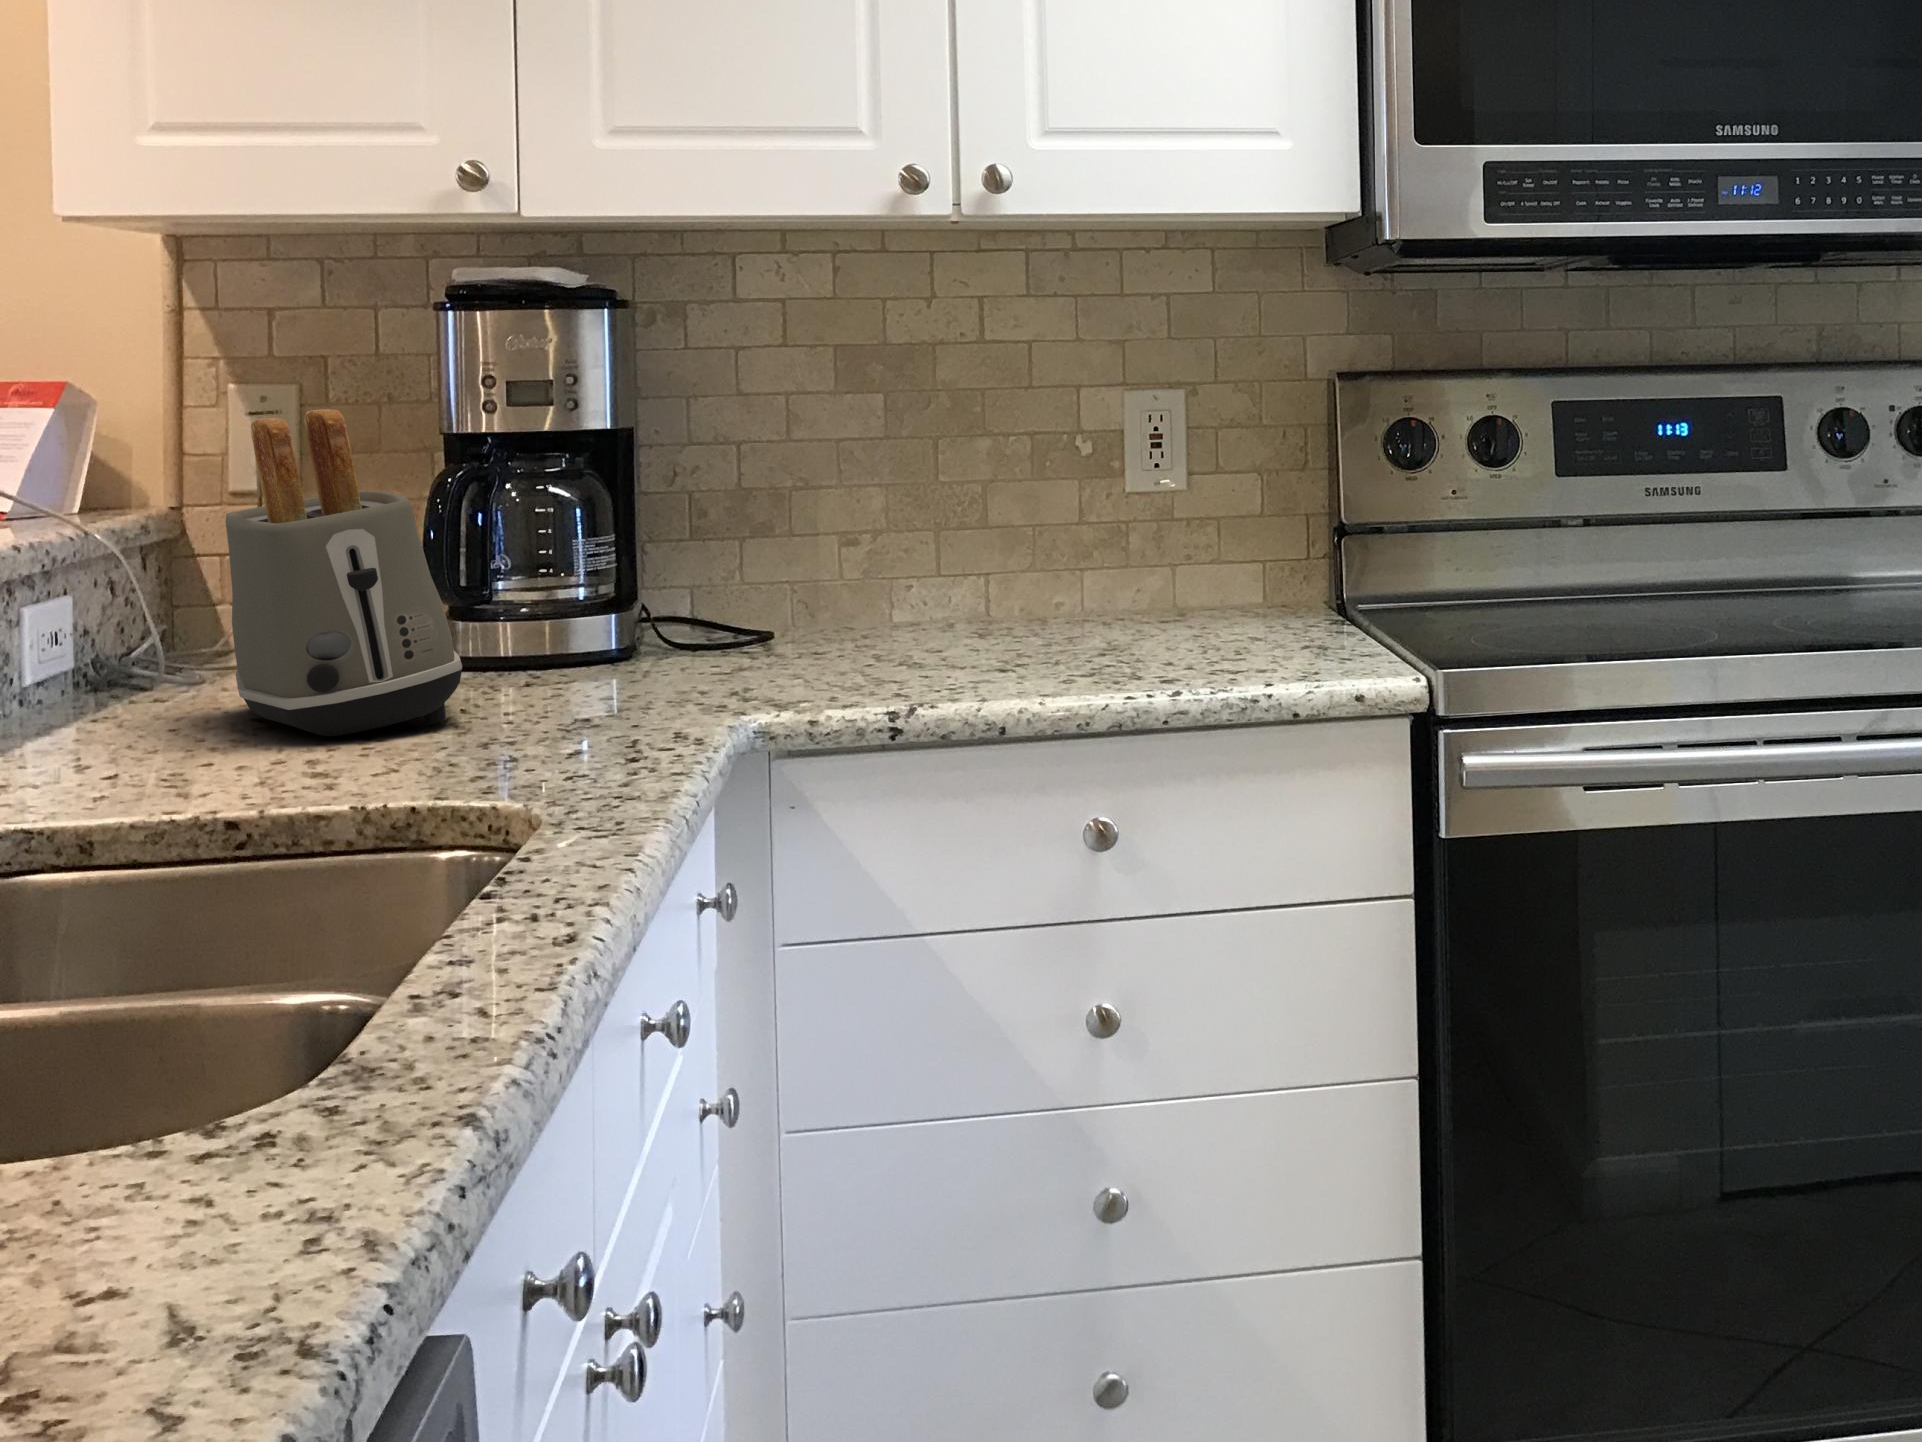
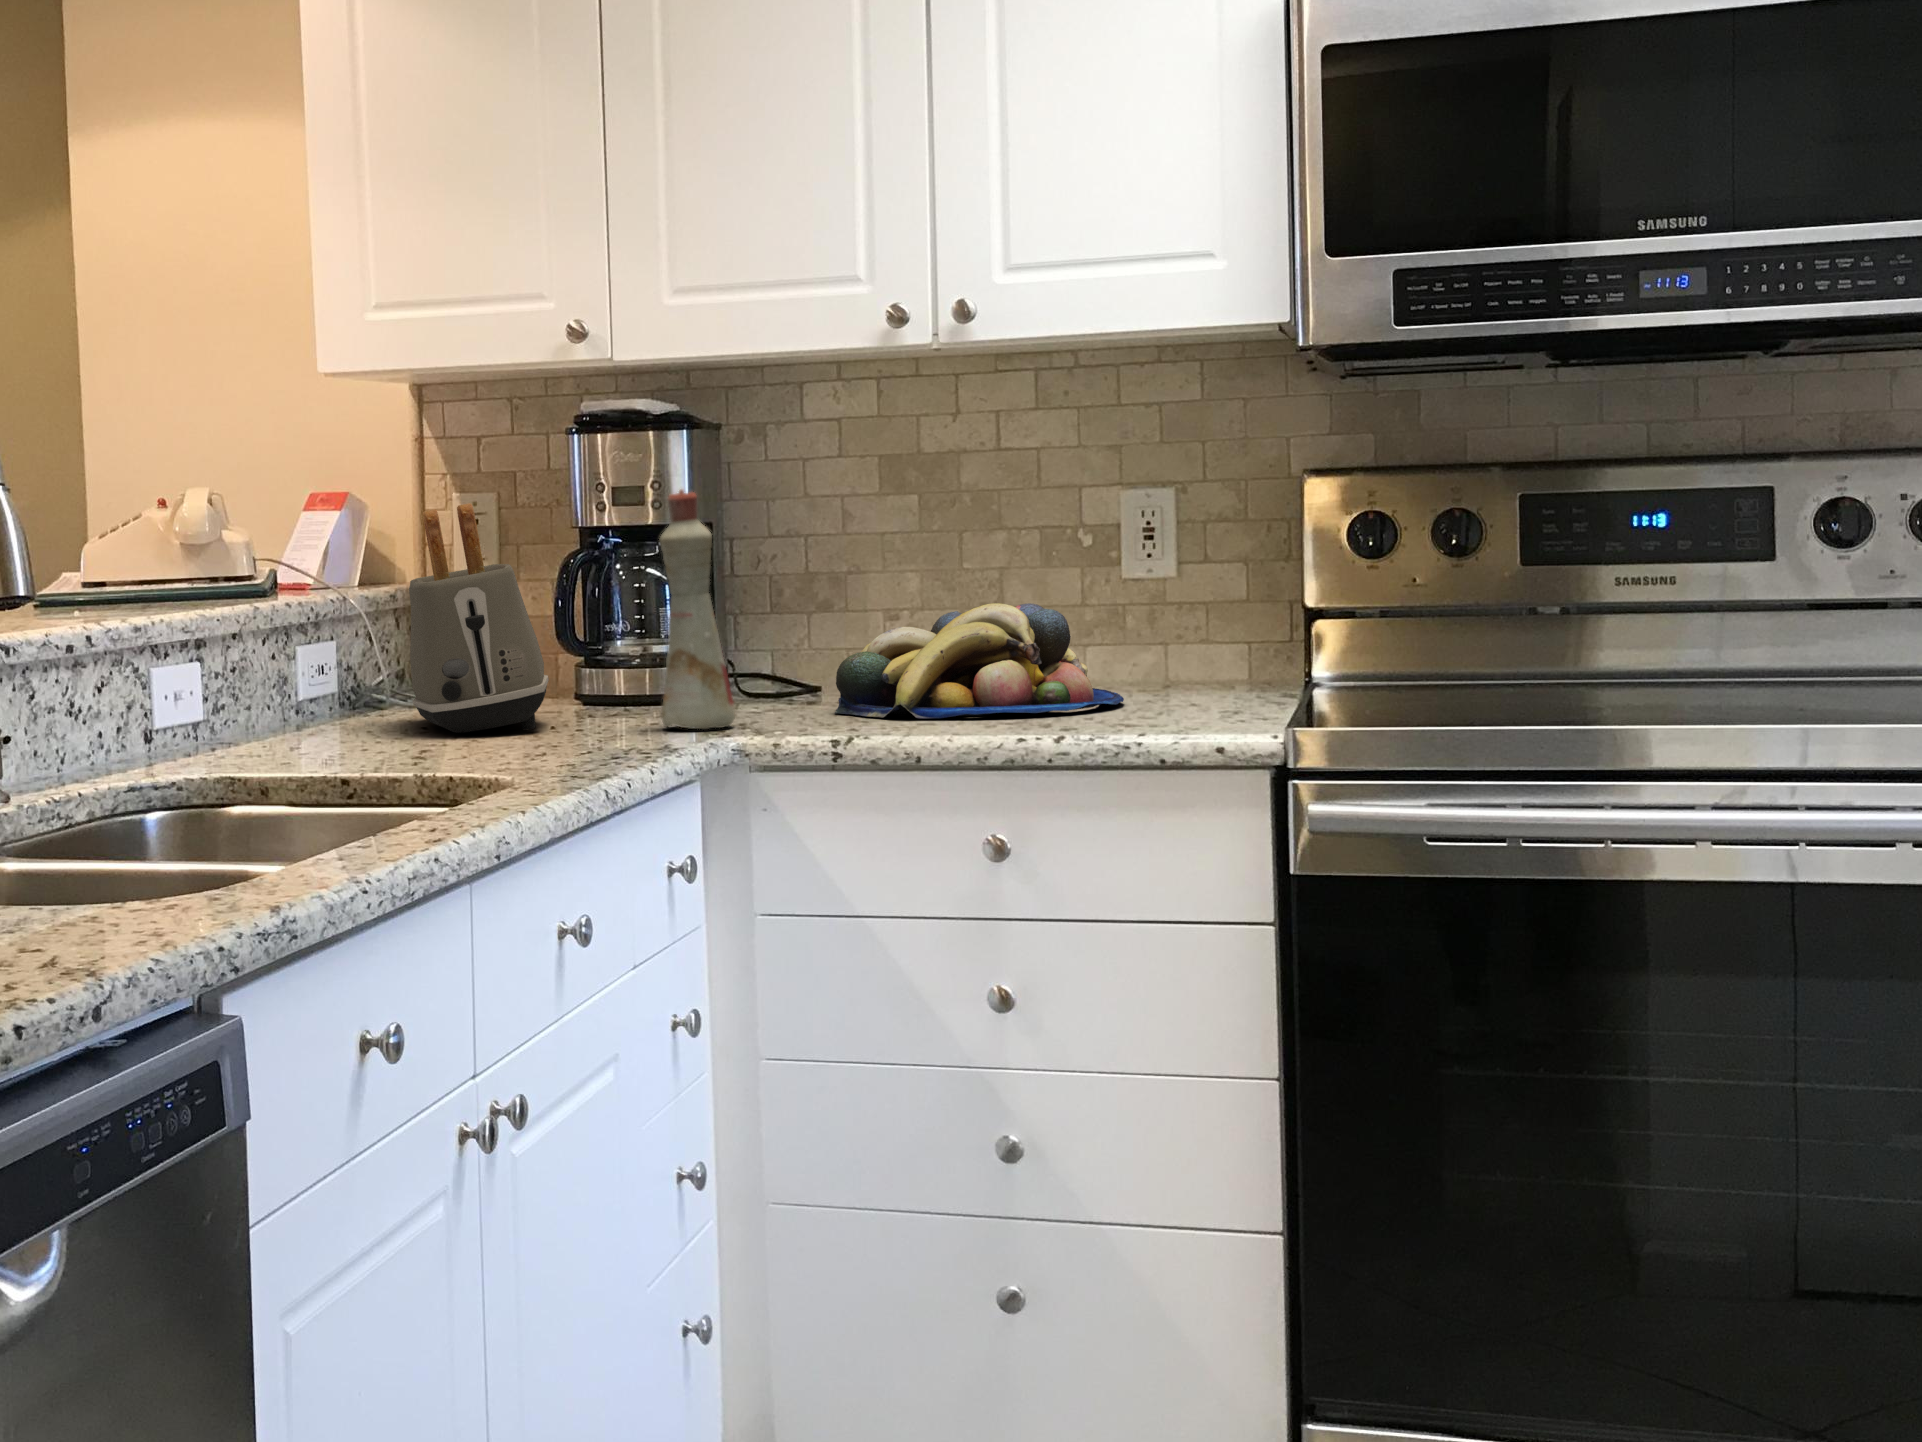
bottle: none [633,392,736,708] -> present [660,489,735,729]
fruit bowl: none [833,524,1178,674] -> present [835,603,1124,718]

